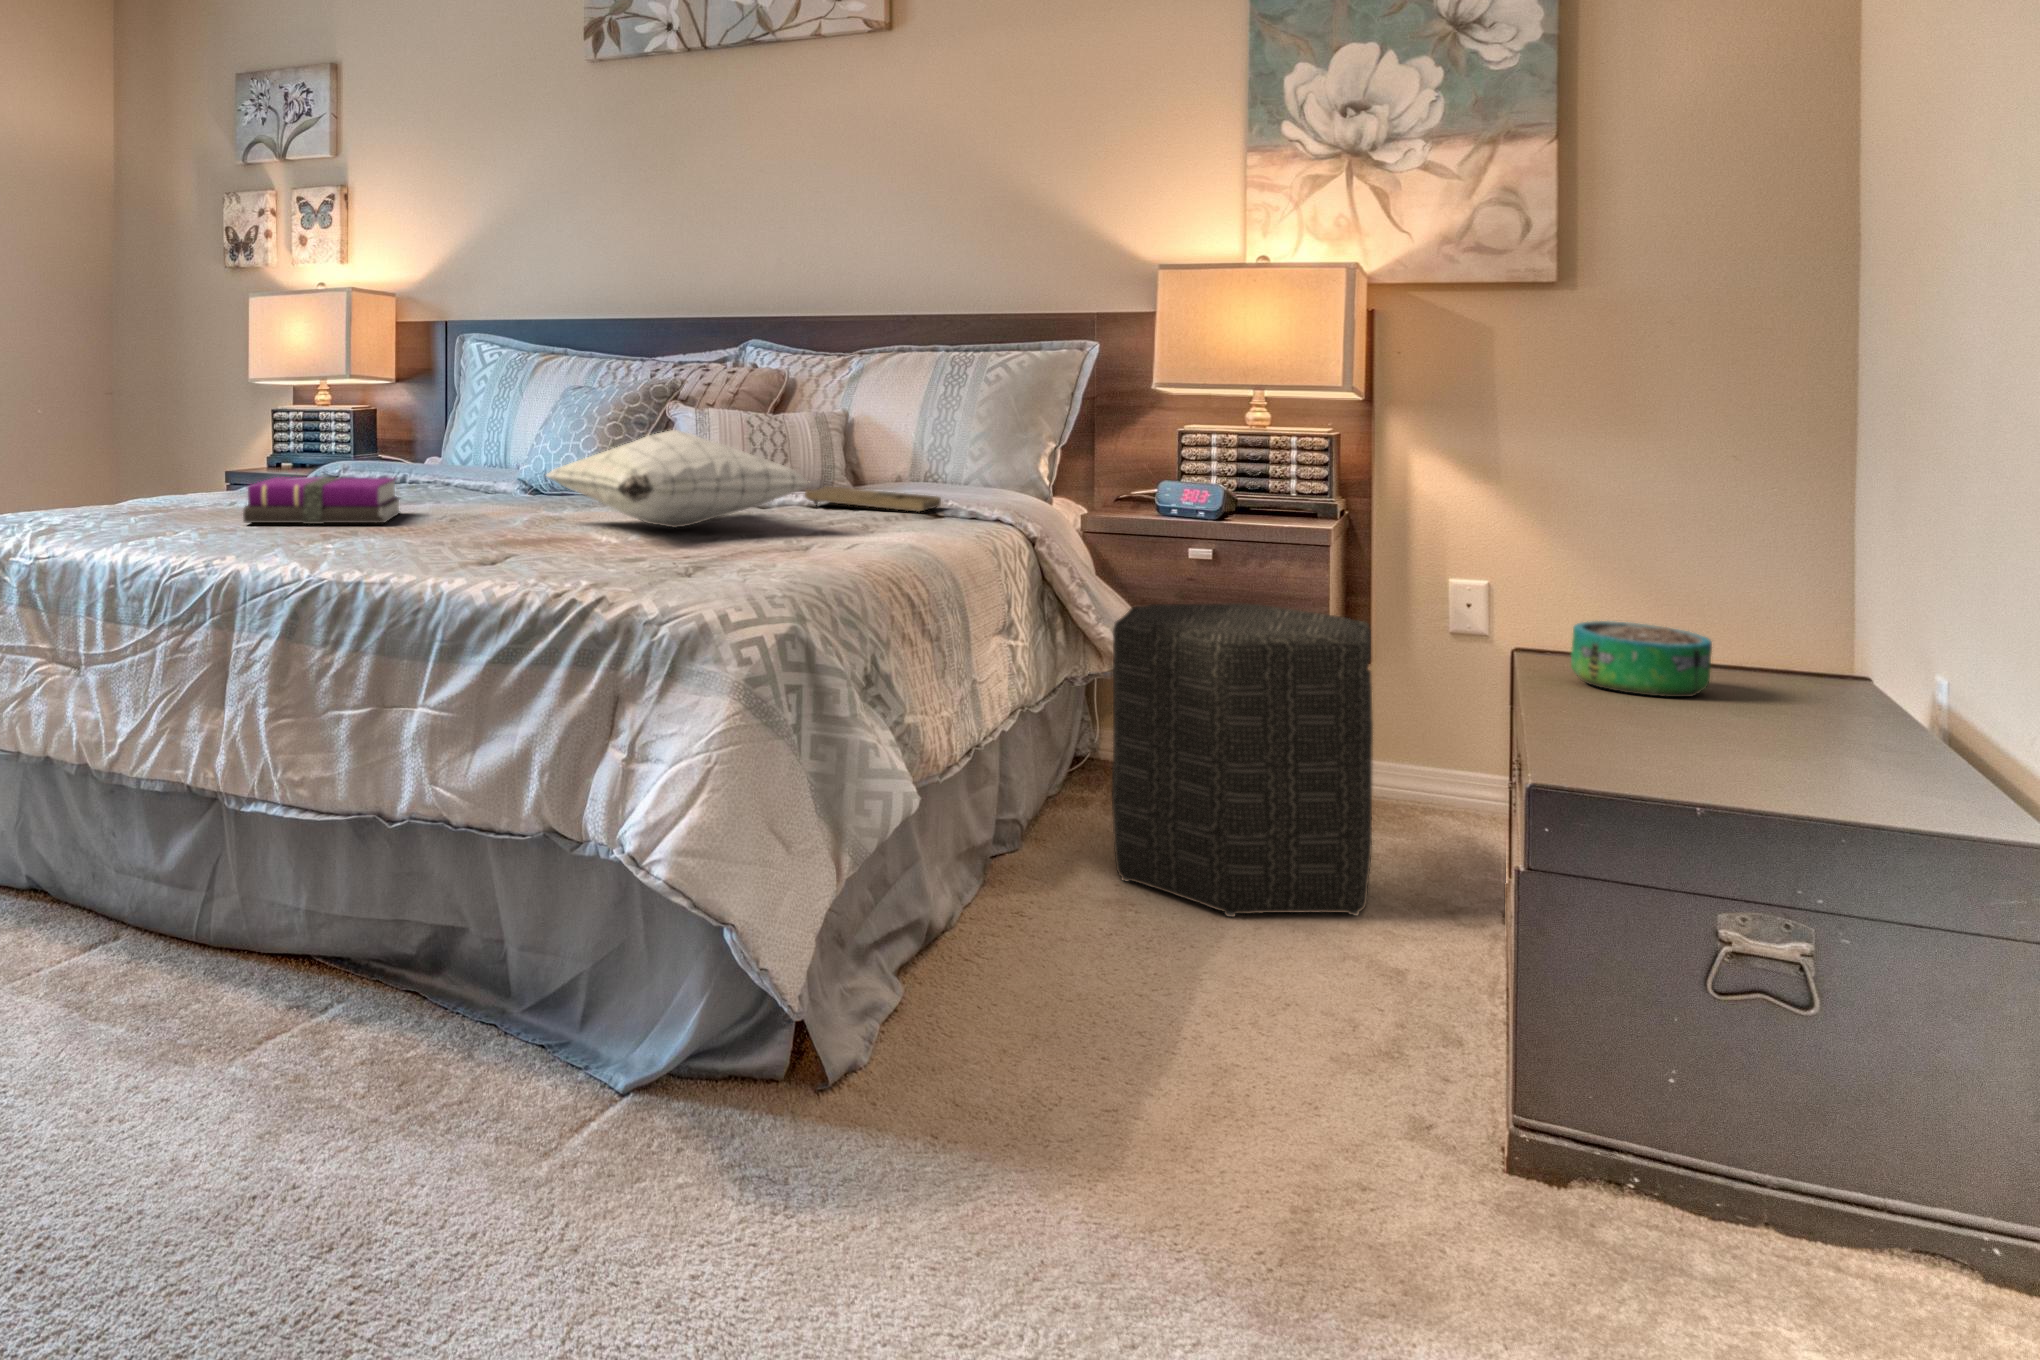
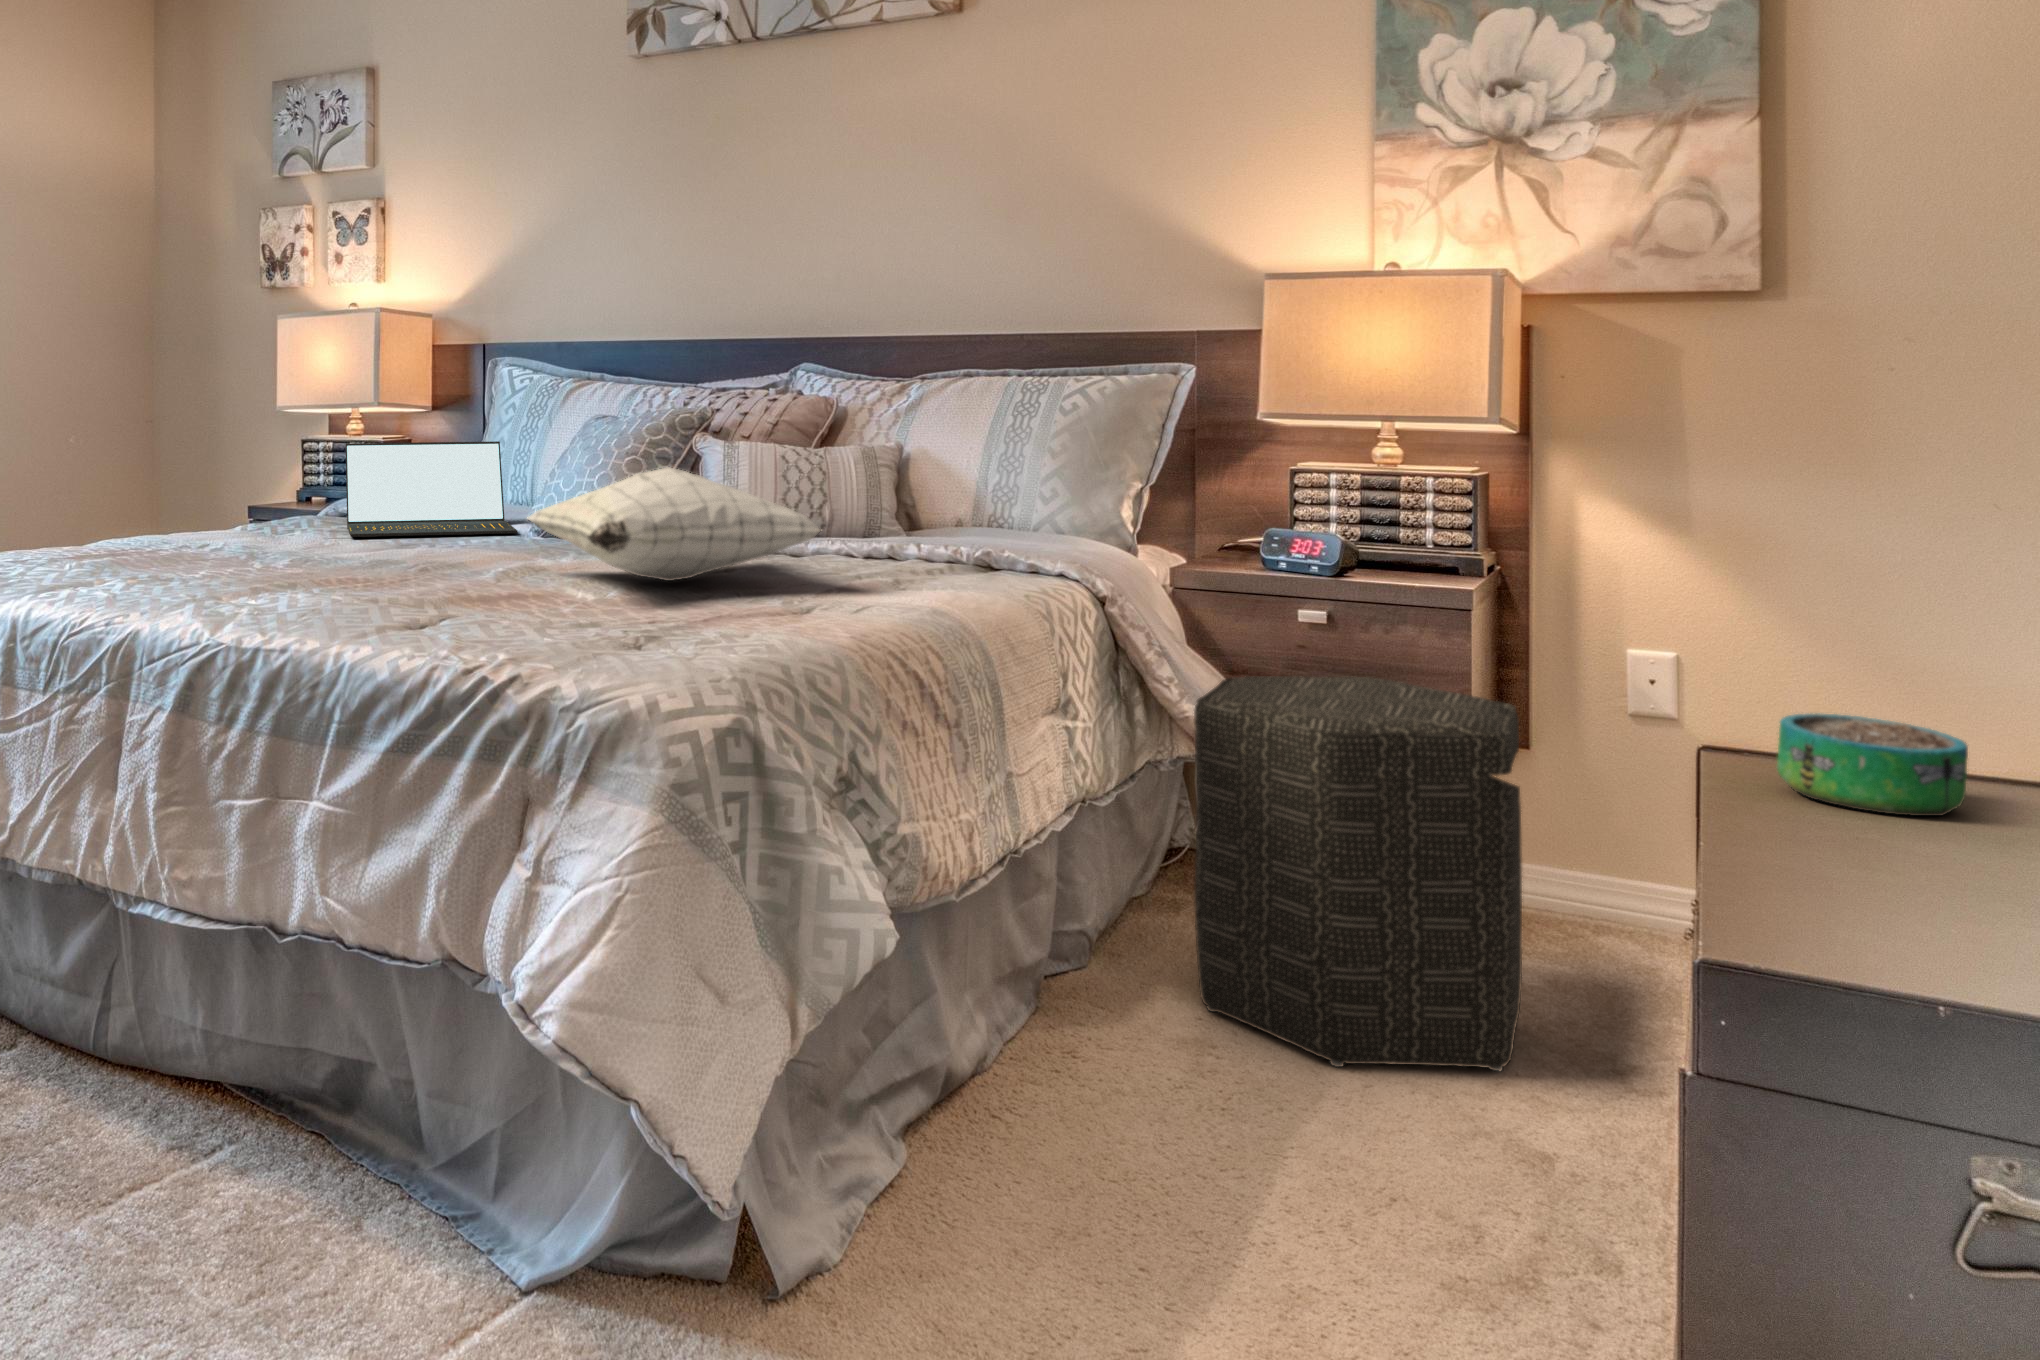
laptop: none [347,411,511,496] -> present [346,441,518,537]
notebook: present [243,477,400,524] -> none [189,517,376,571]
tray: present [805,486,941,511] -> none [838,530,997,562]

